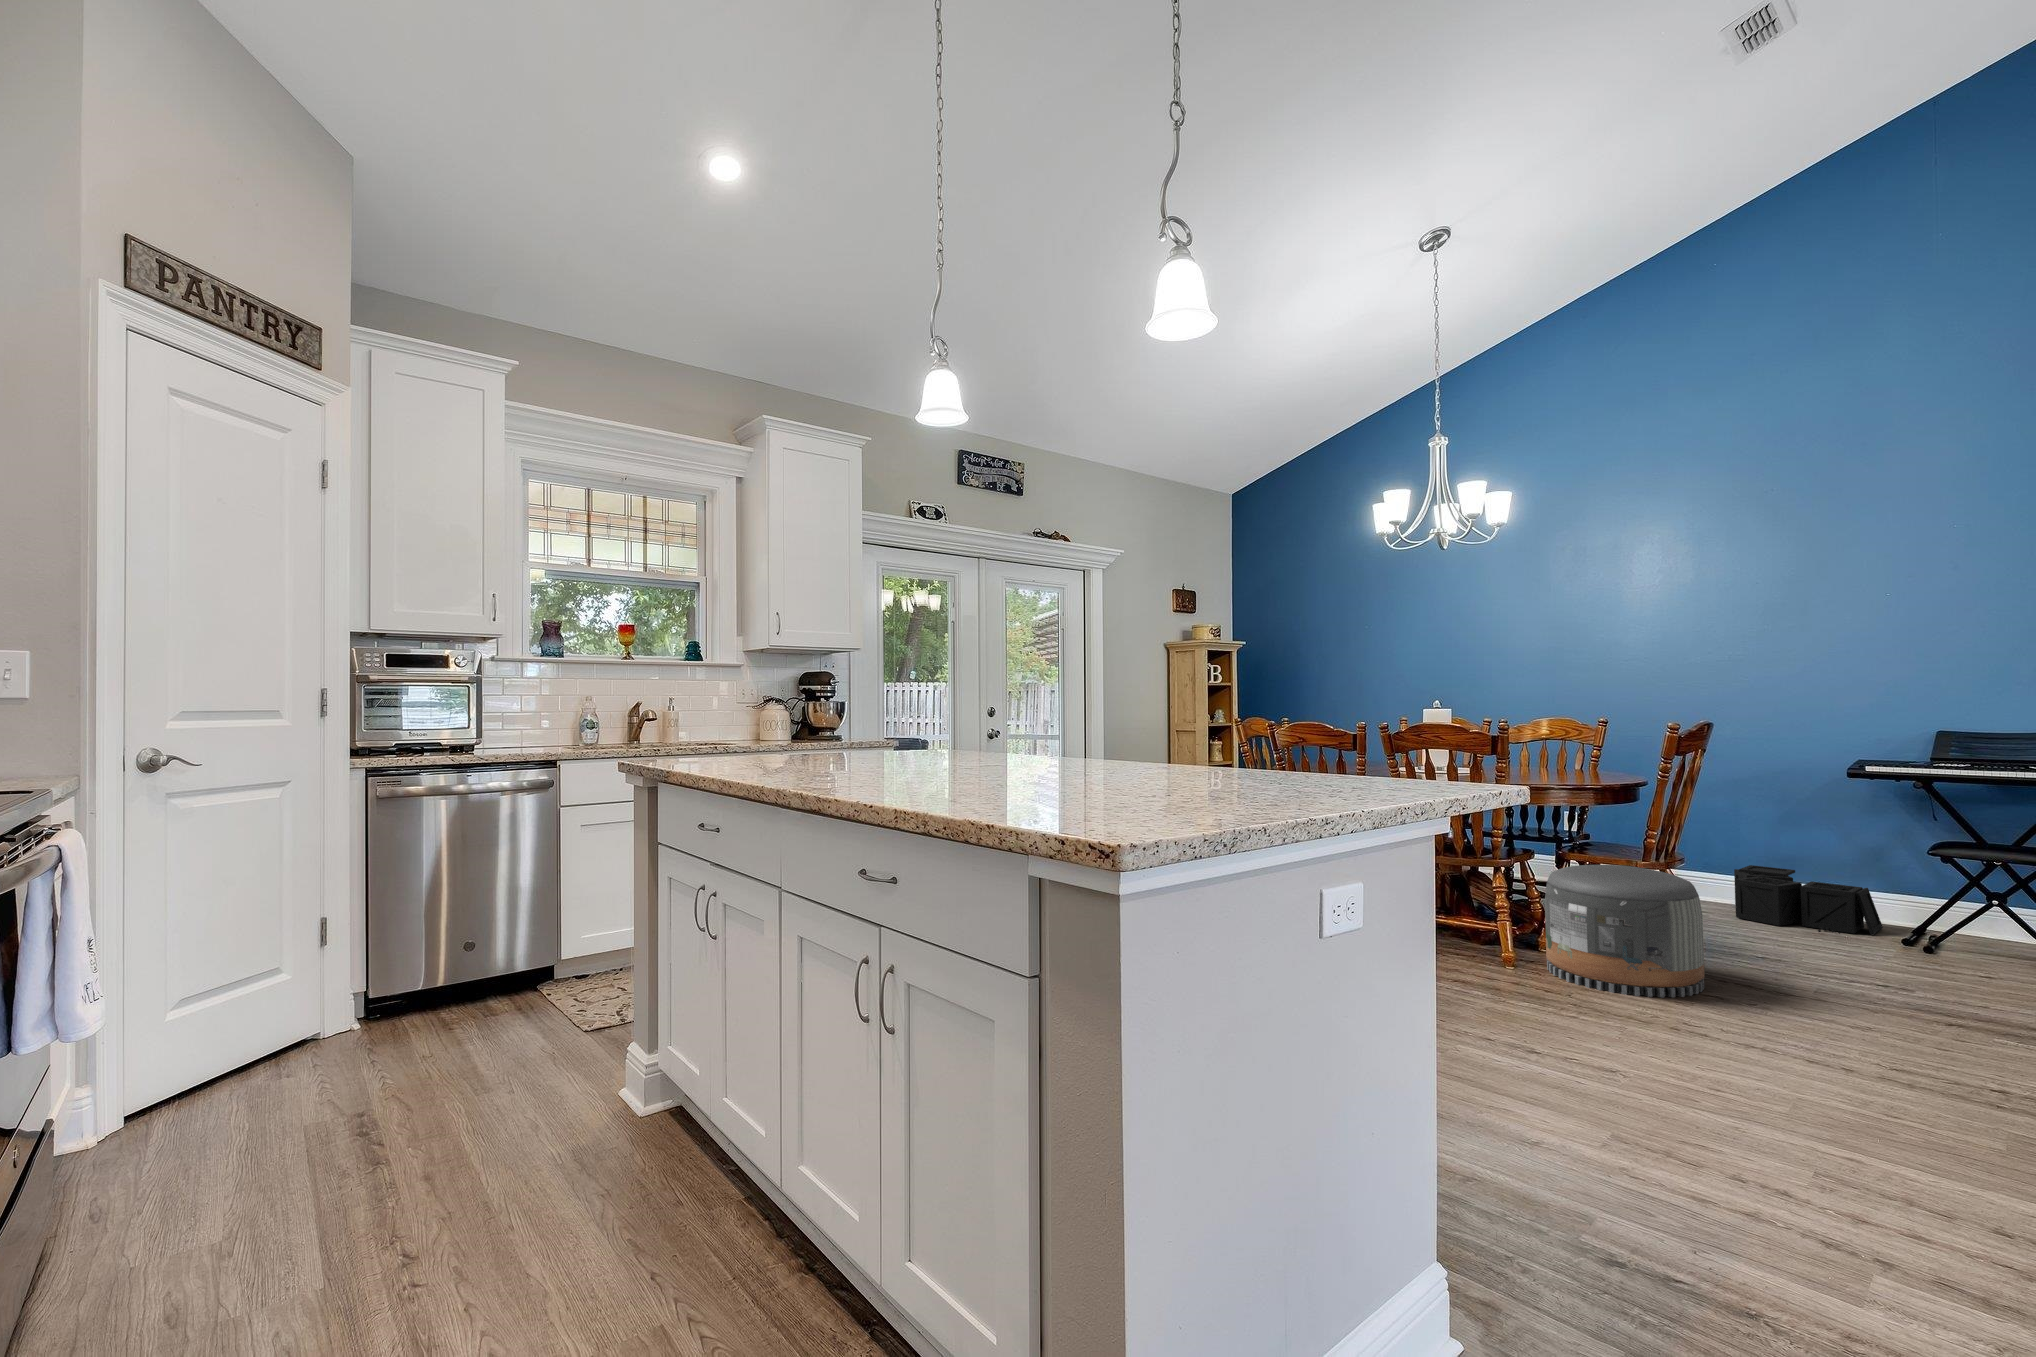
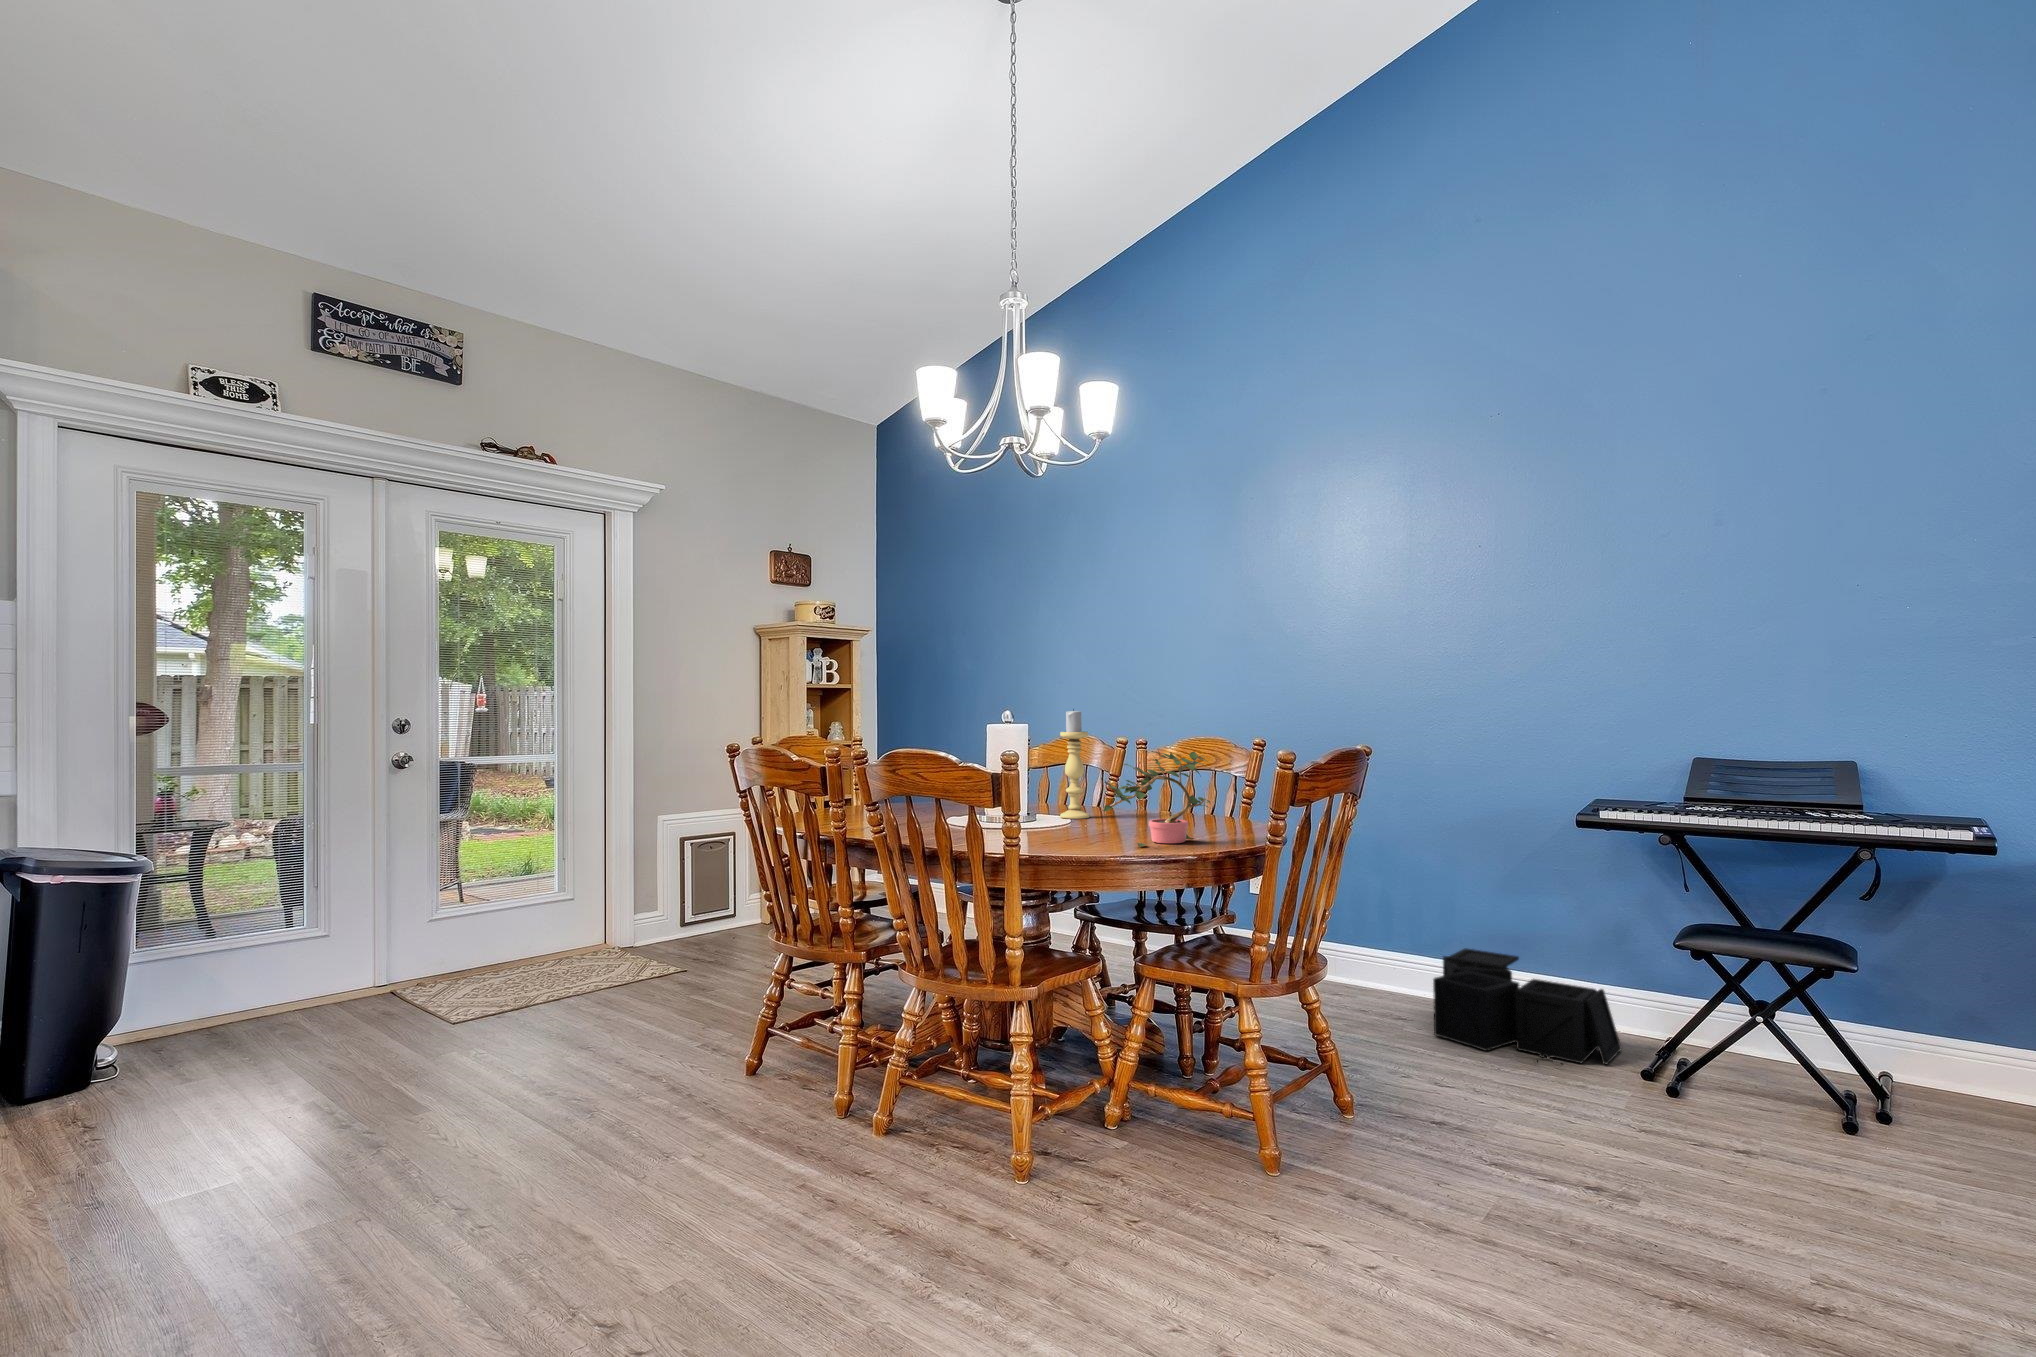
candle holder: none [1465,700,1487,770] -> present [1060,709,1090,819]
potted plant: none [1540,725,1605,782] -> present [1101,751,1210,847]
pouf: present [1545,865,1705,998] -> none [1071,995,1311,1271]

